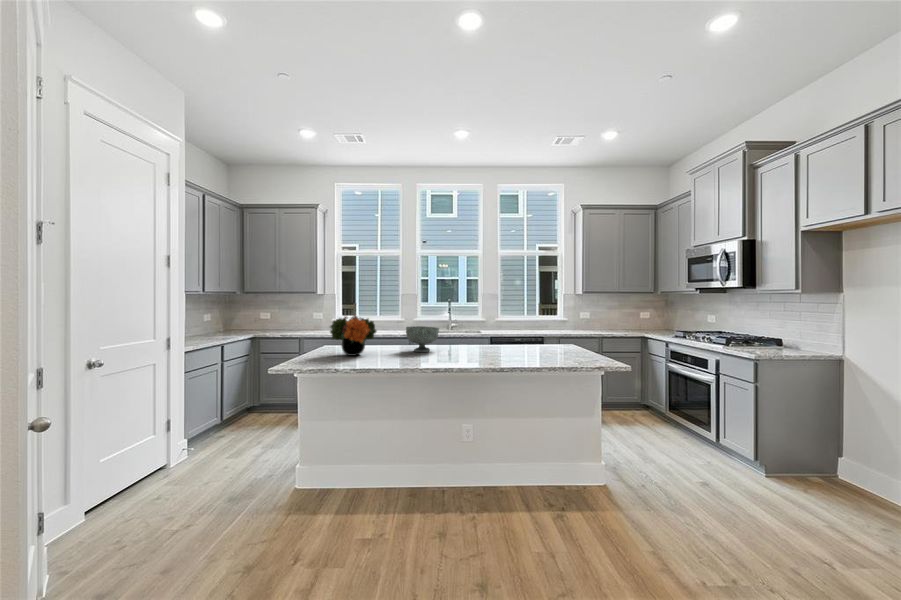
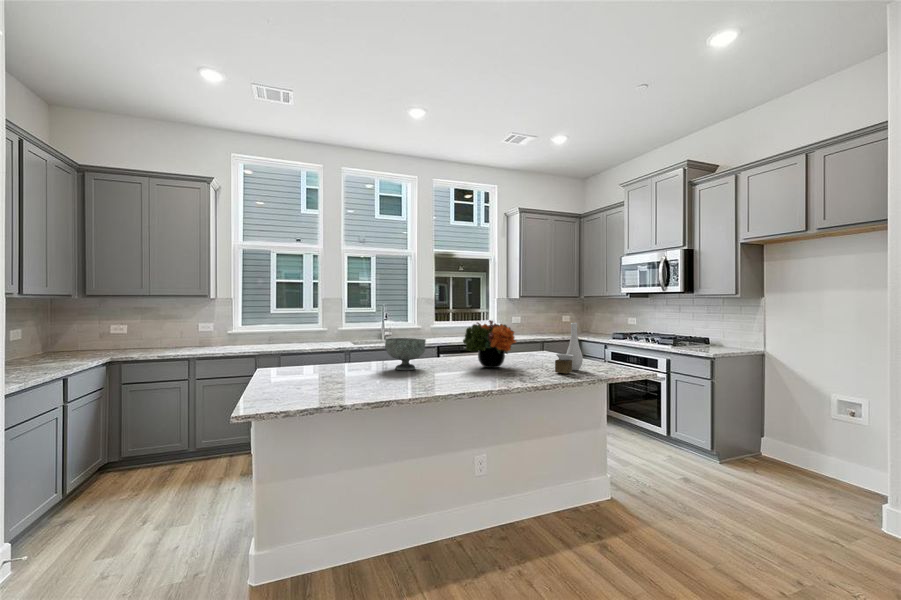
flower arrangement: present [330,315,377,356] -> present [463,320,516,368]
vase: none [535,317,566,361] -> present [555,323,583,373]

